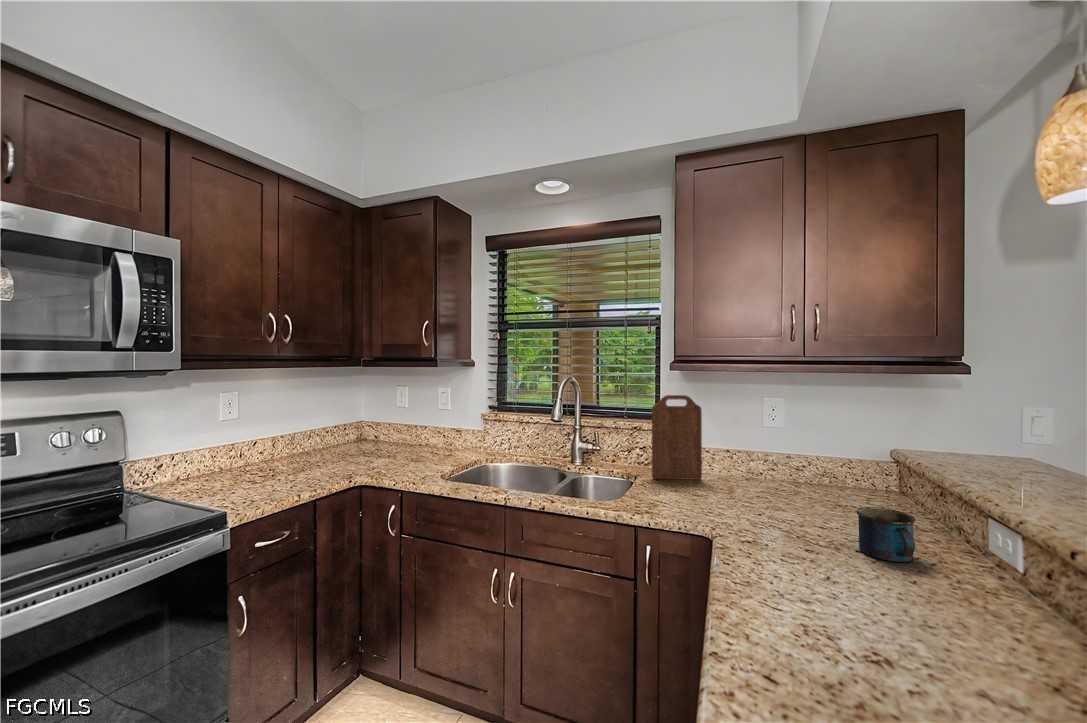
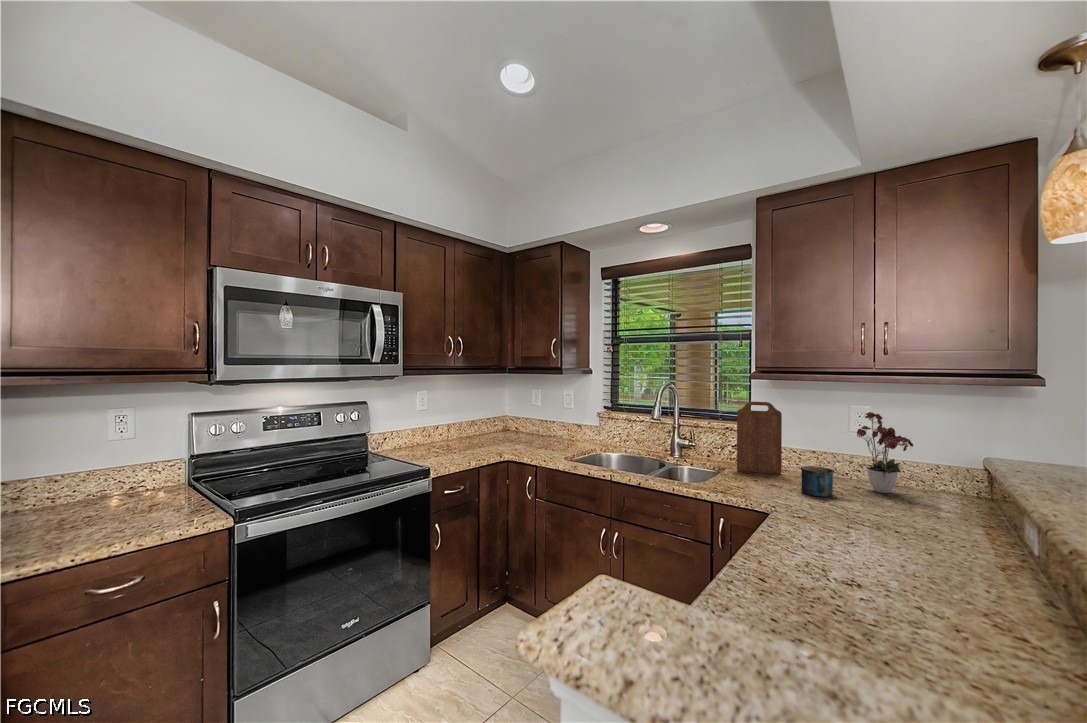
flower arrangement: none [783,399,858,497] -> present [857,412,913,493]
mug: present [856,507,916,562] -> present [800,466,834,496]

